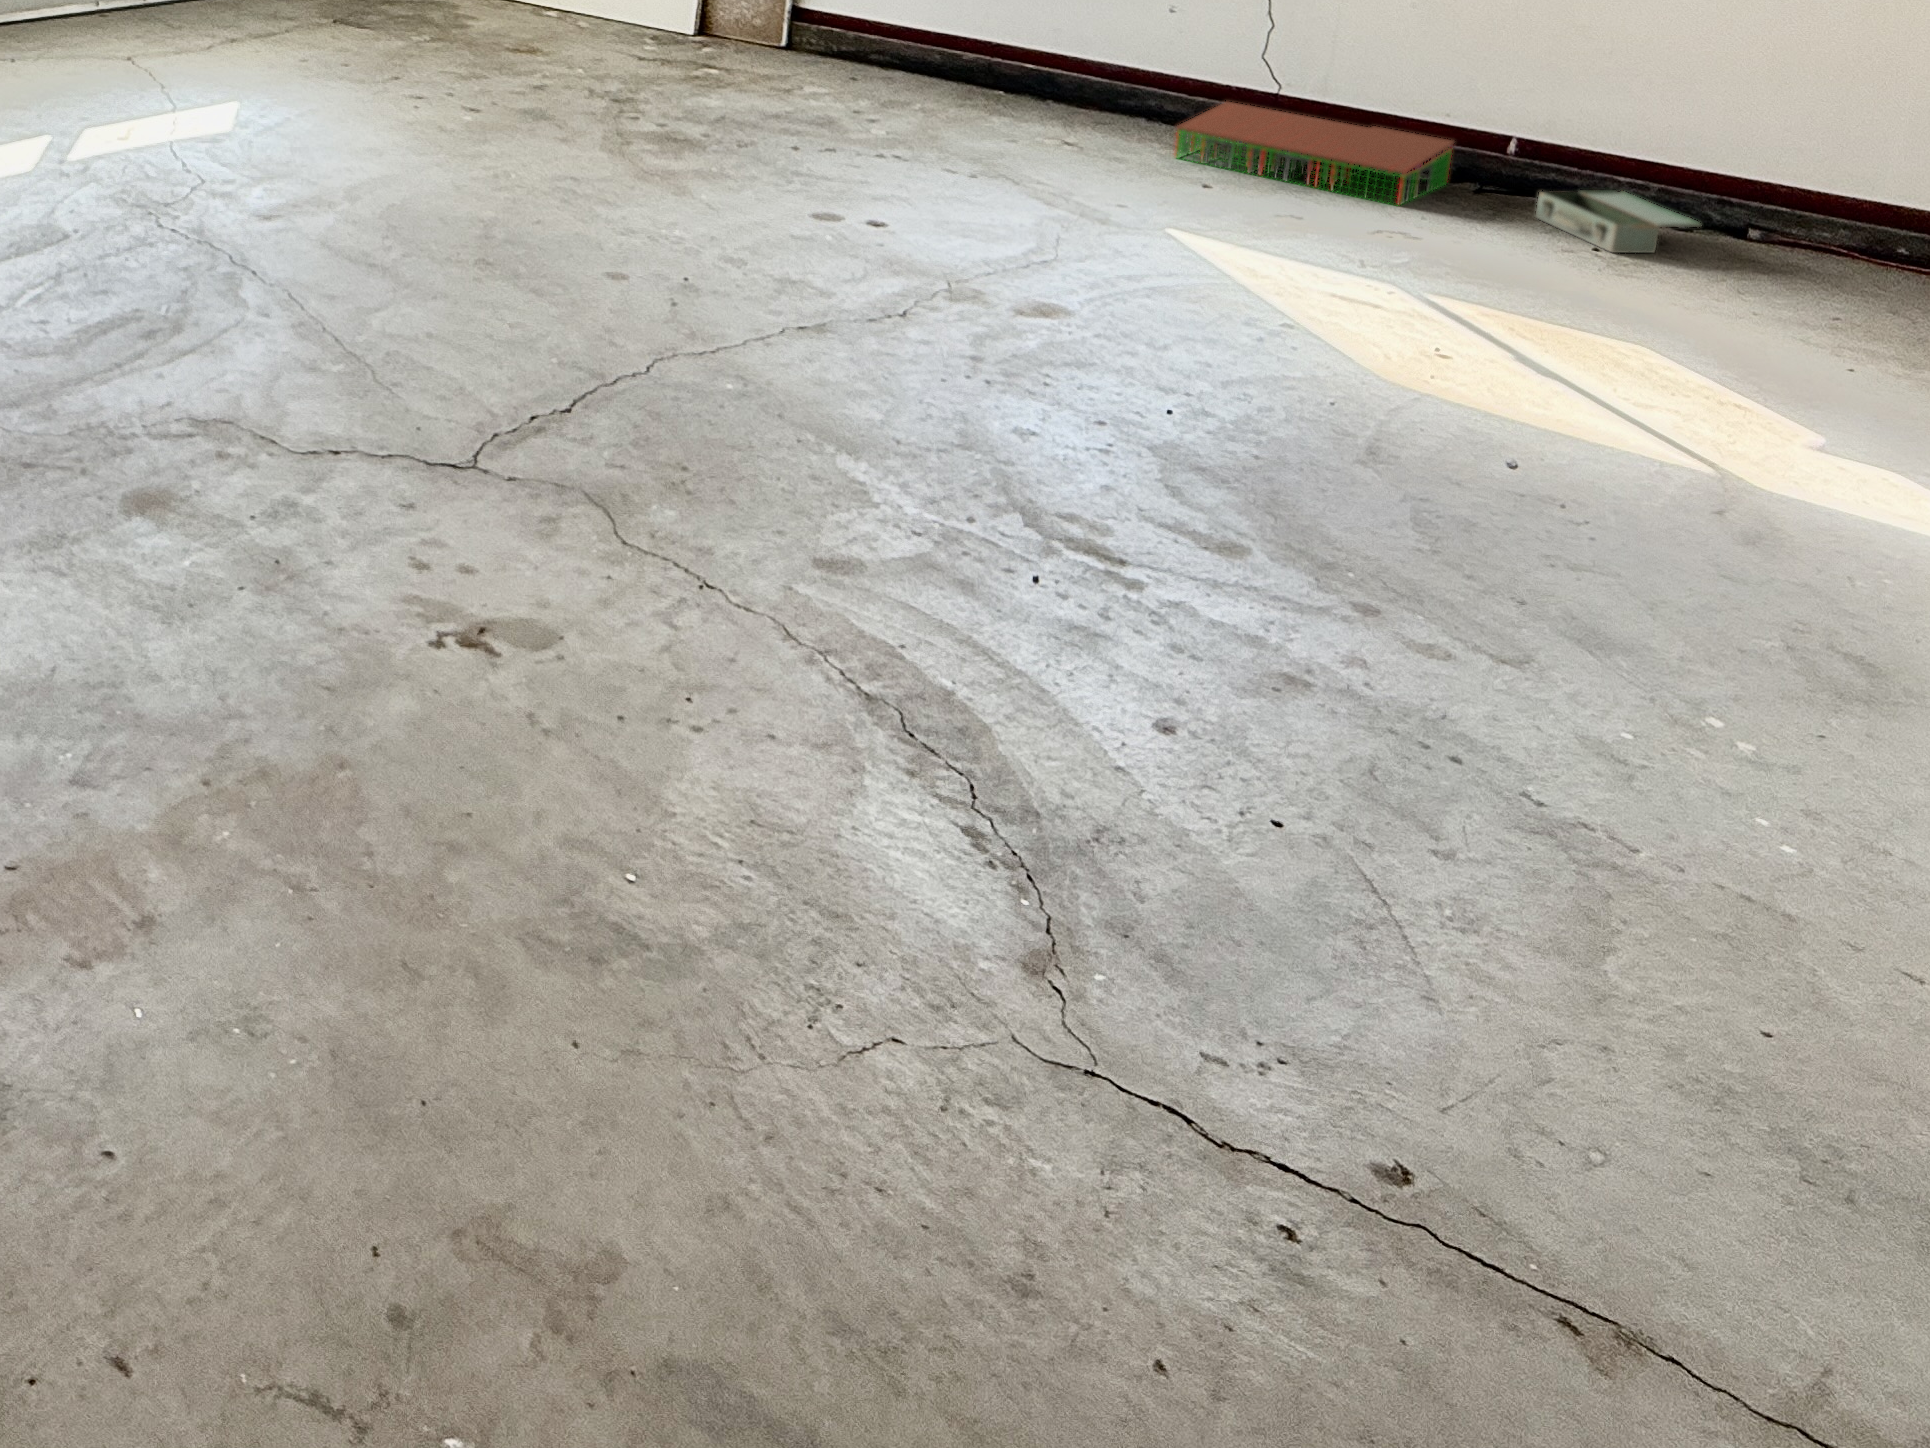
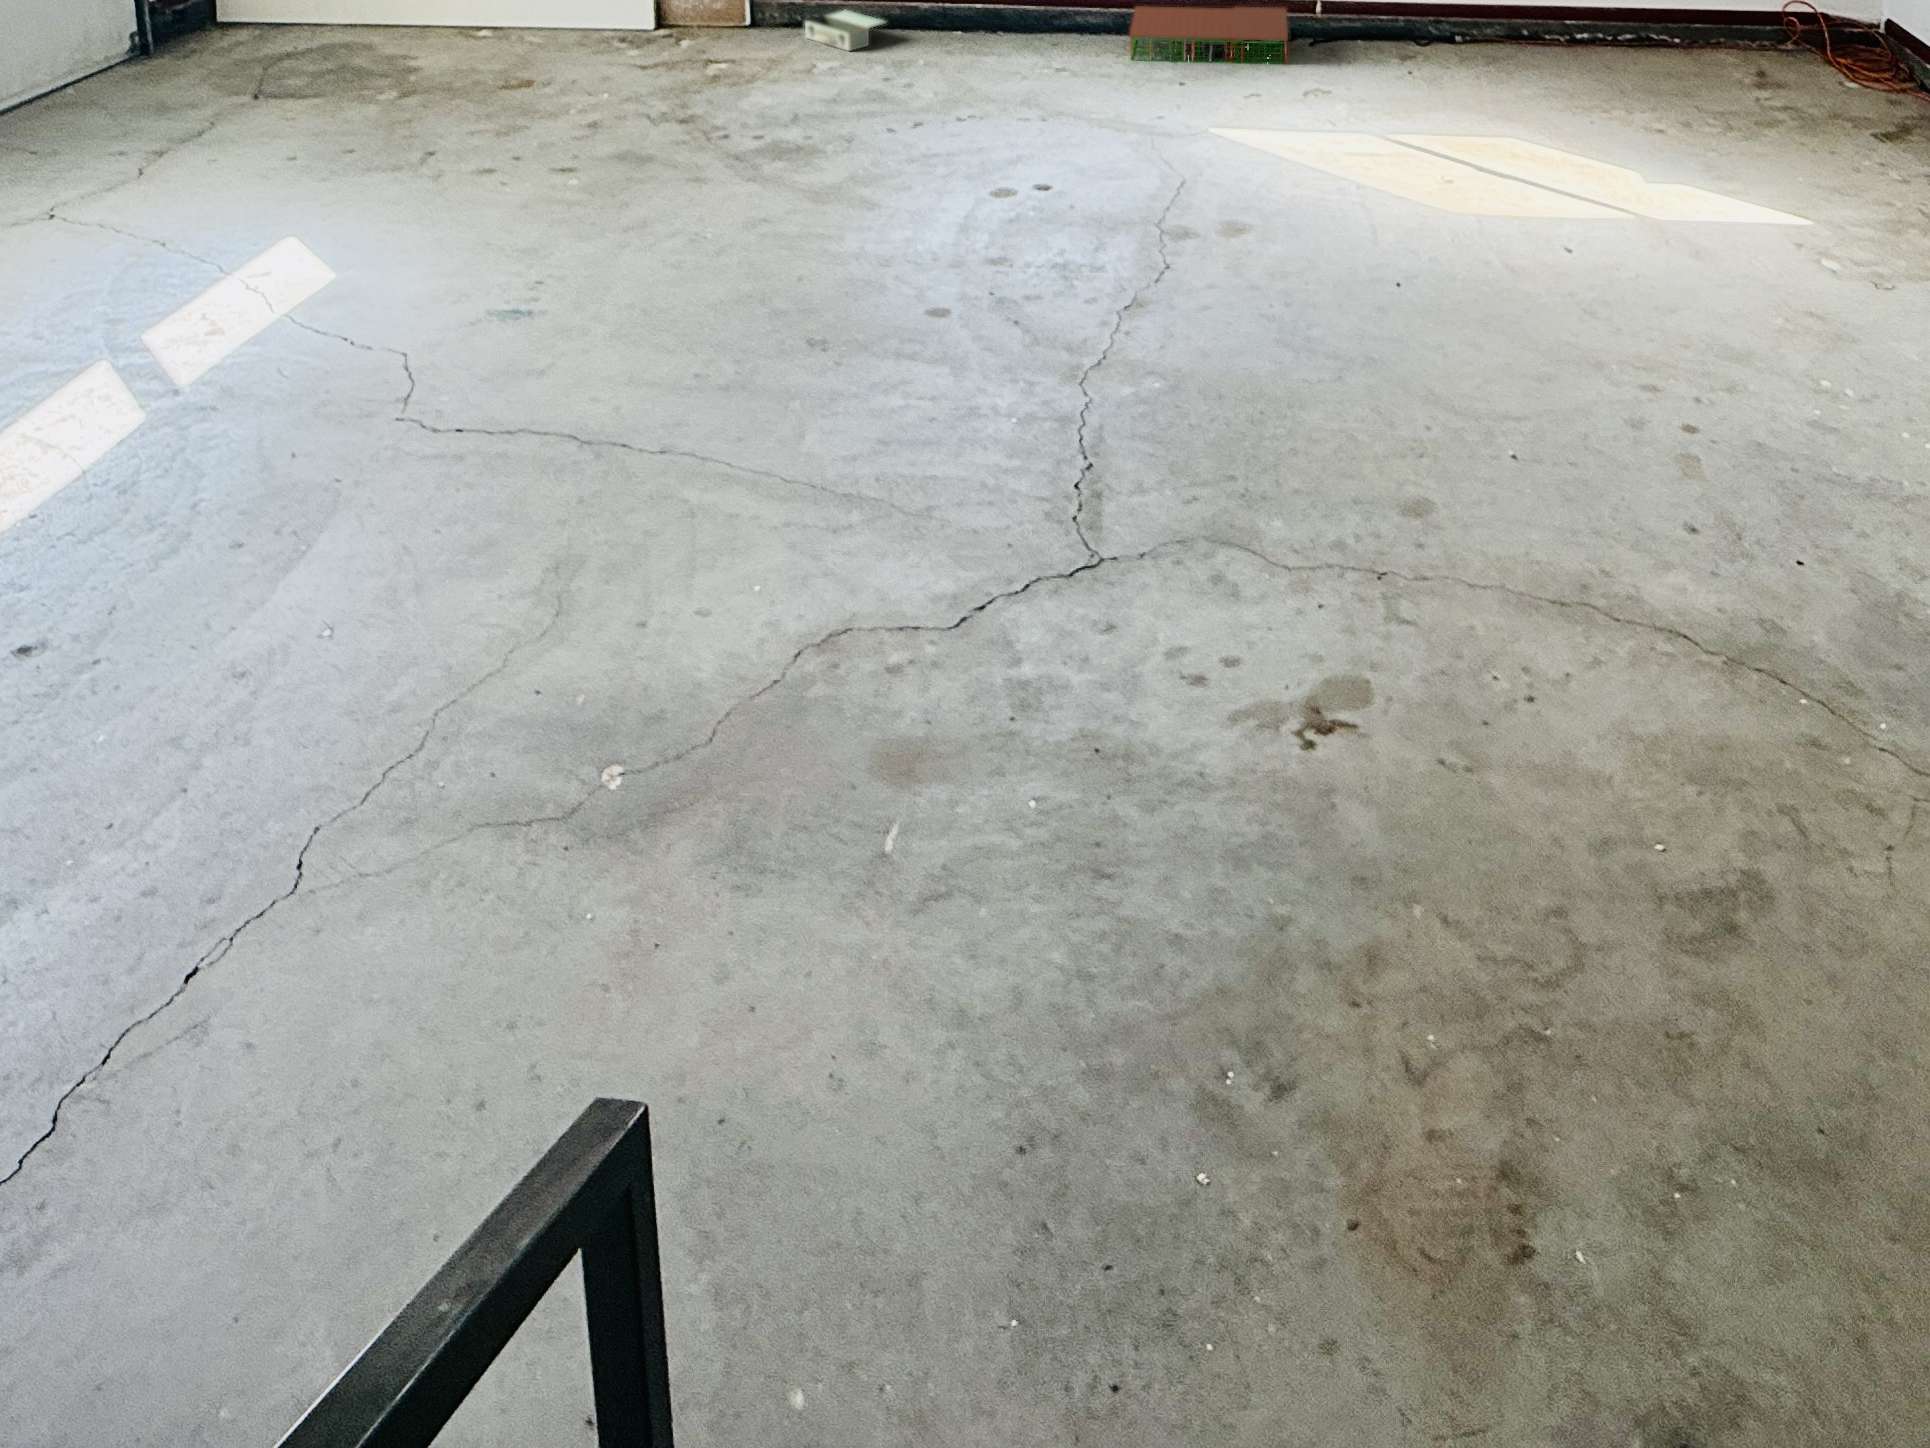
toolbox: present [1536,190,1700,253] -> present [805,9,886,51]

